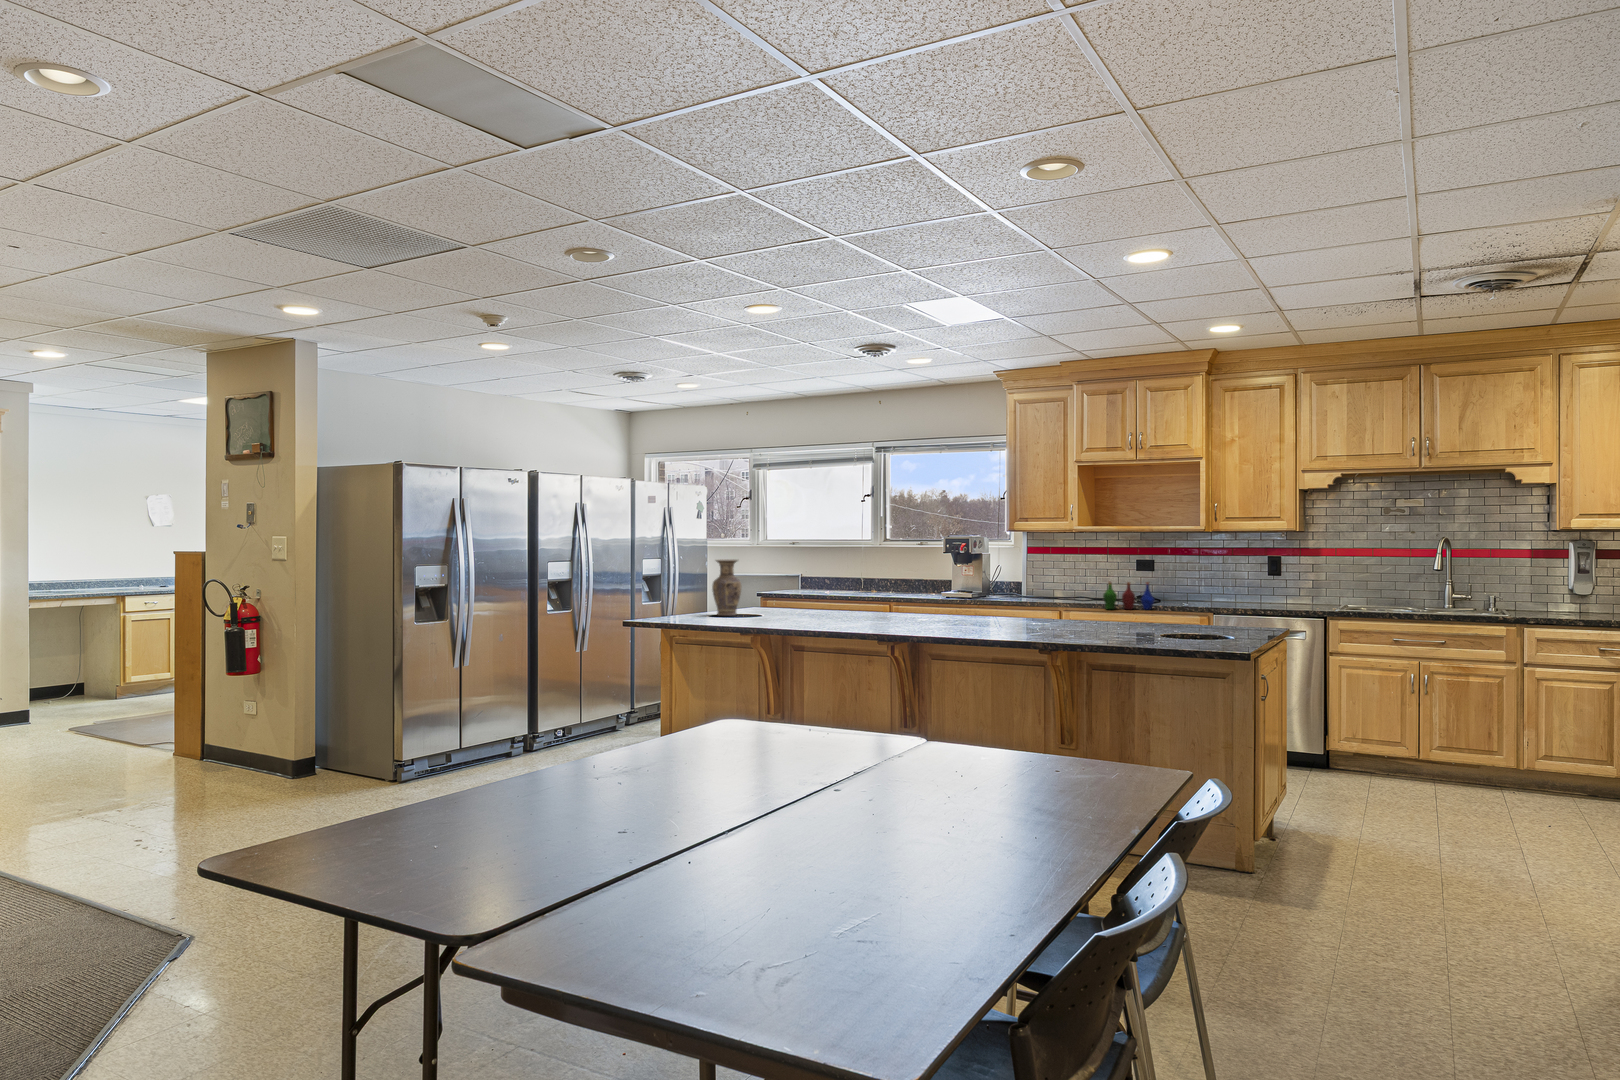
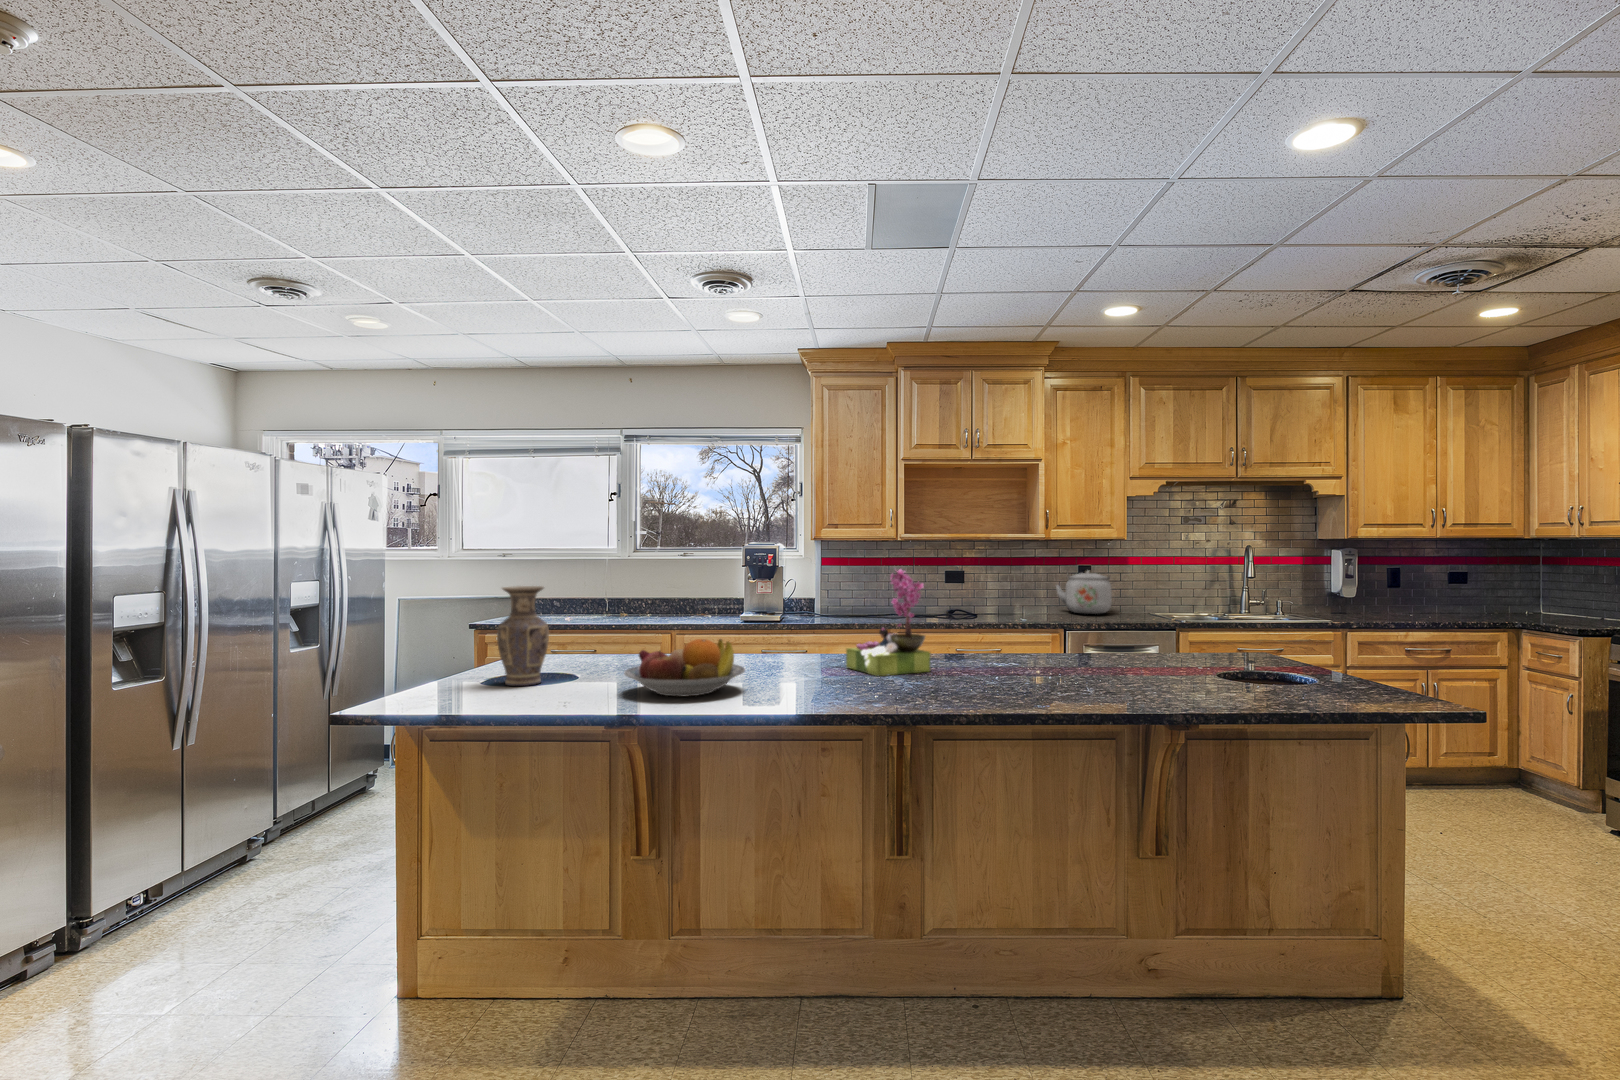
flower arrangement: none [925,551,976,622] -> present [846,569,930,676]
kettle: none [1242,560,1301,602] -> present [1056,570,1112,614]
bottle: present [1103,582,1155,610] -> none [952,597,1004,630]
fruit bowl: none [763,591,833,622] -> present [624,639,745,696]

